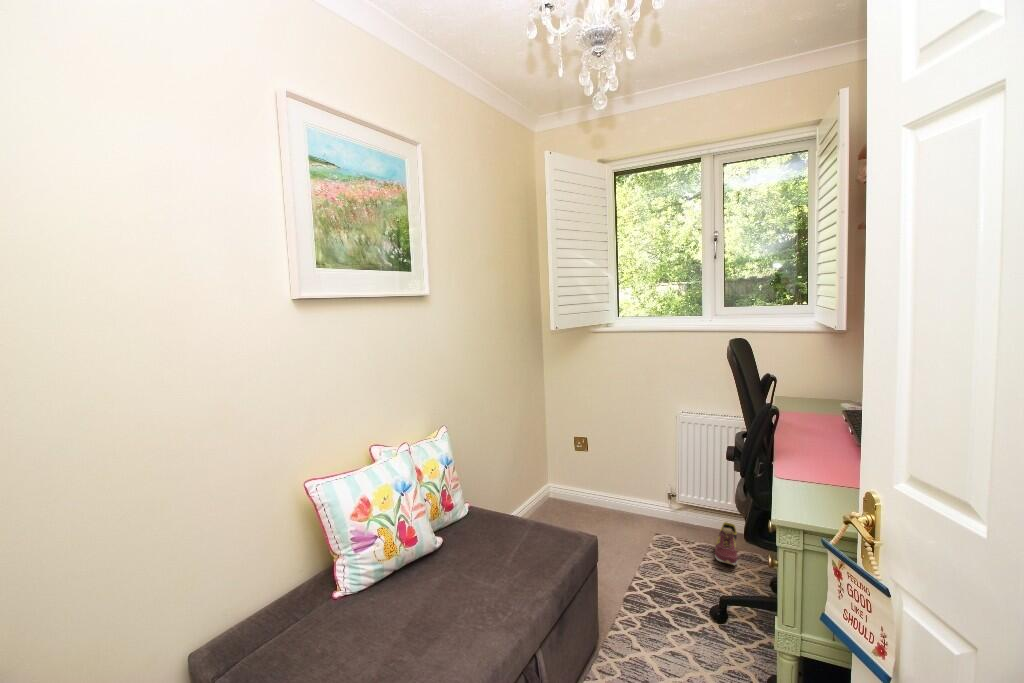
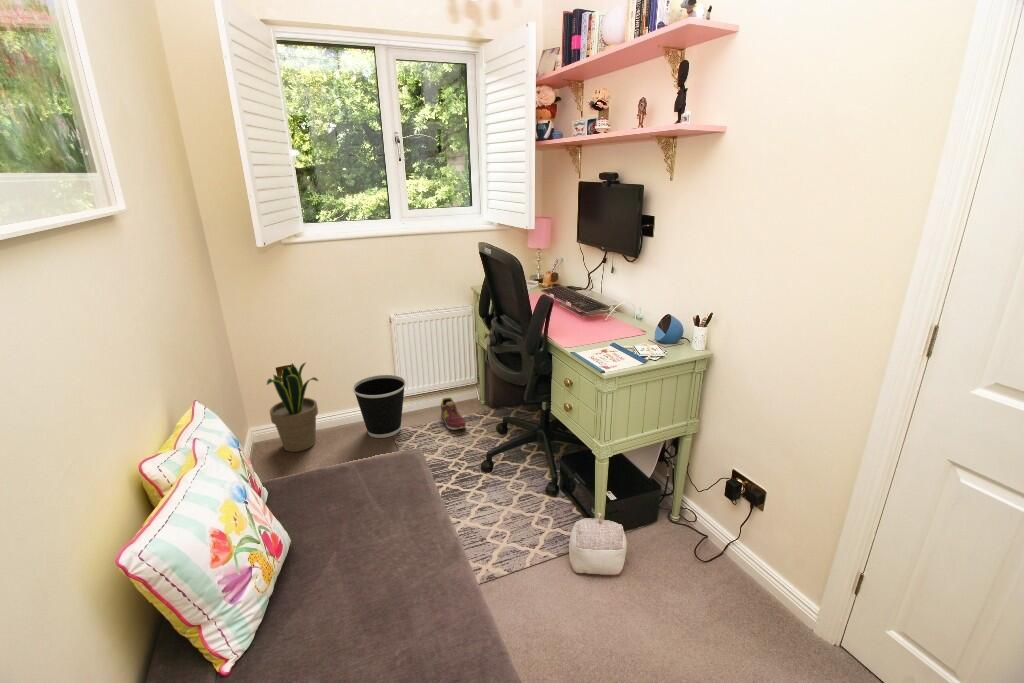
potted plant: none [553,435,598,517] -> present [267,363,318,452]
wastebasket: none [625,470,680,538] -> present [353,375,406,438]

